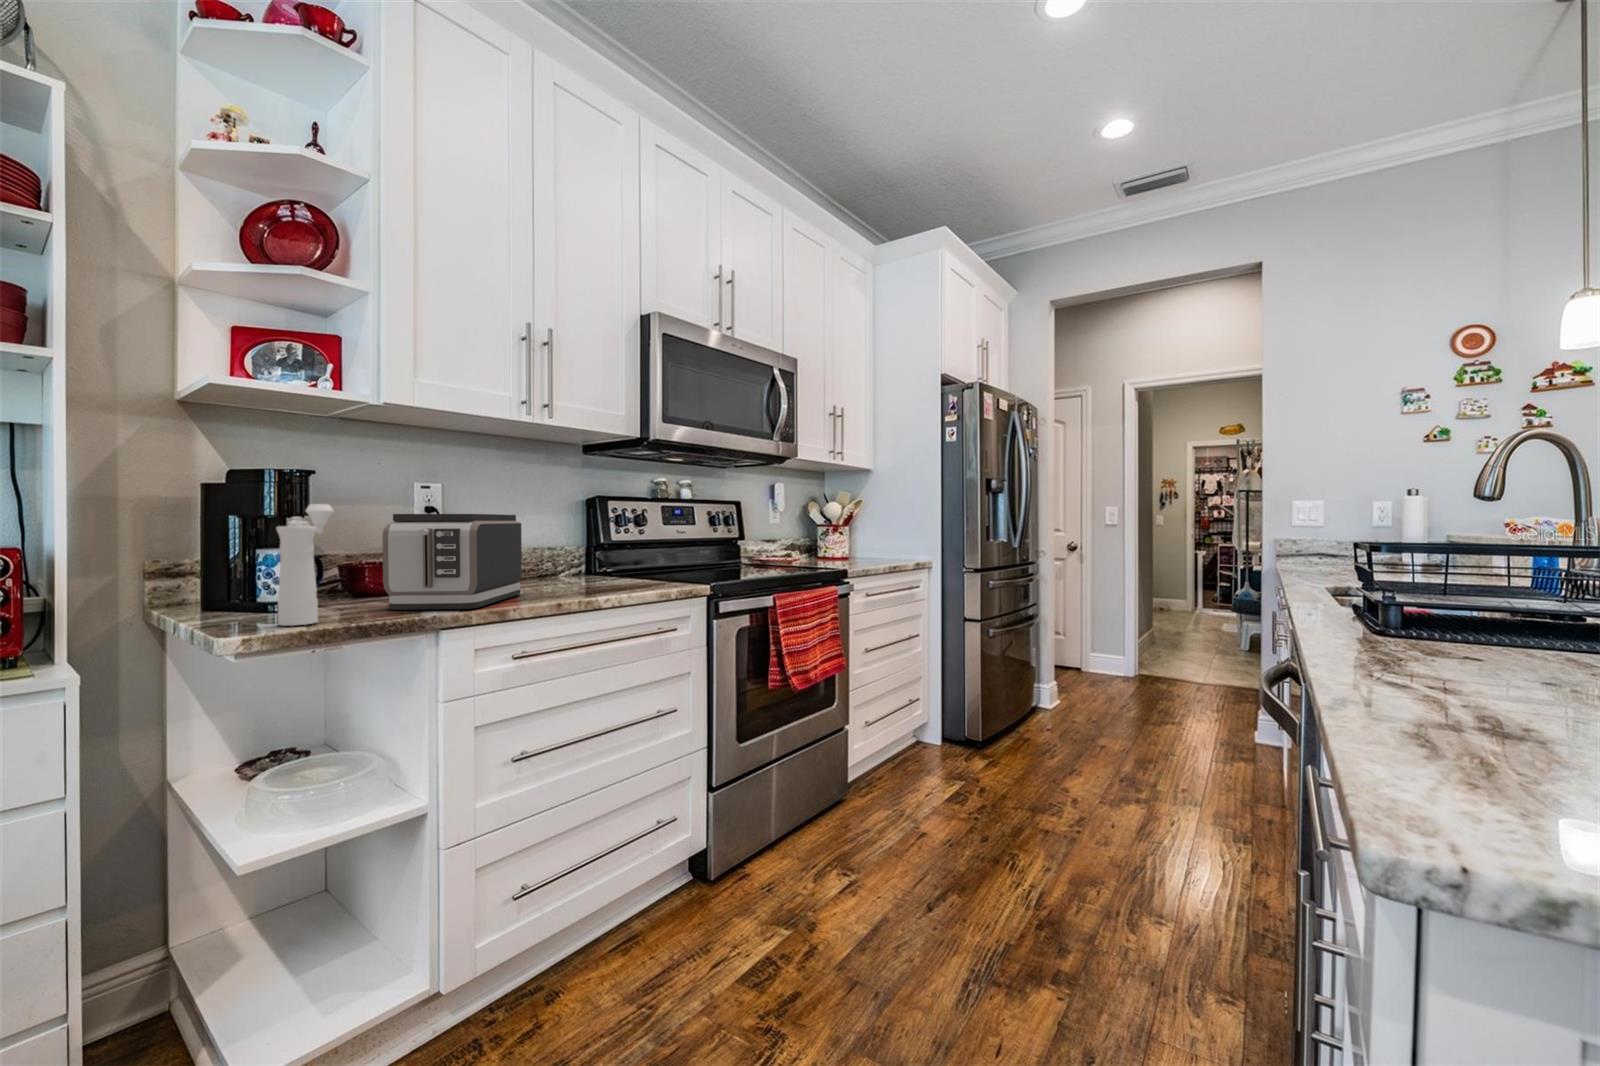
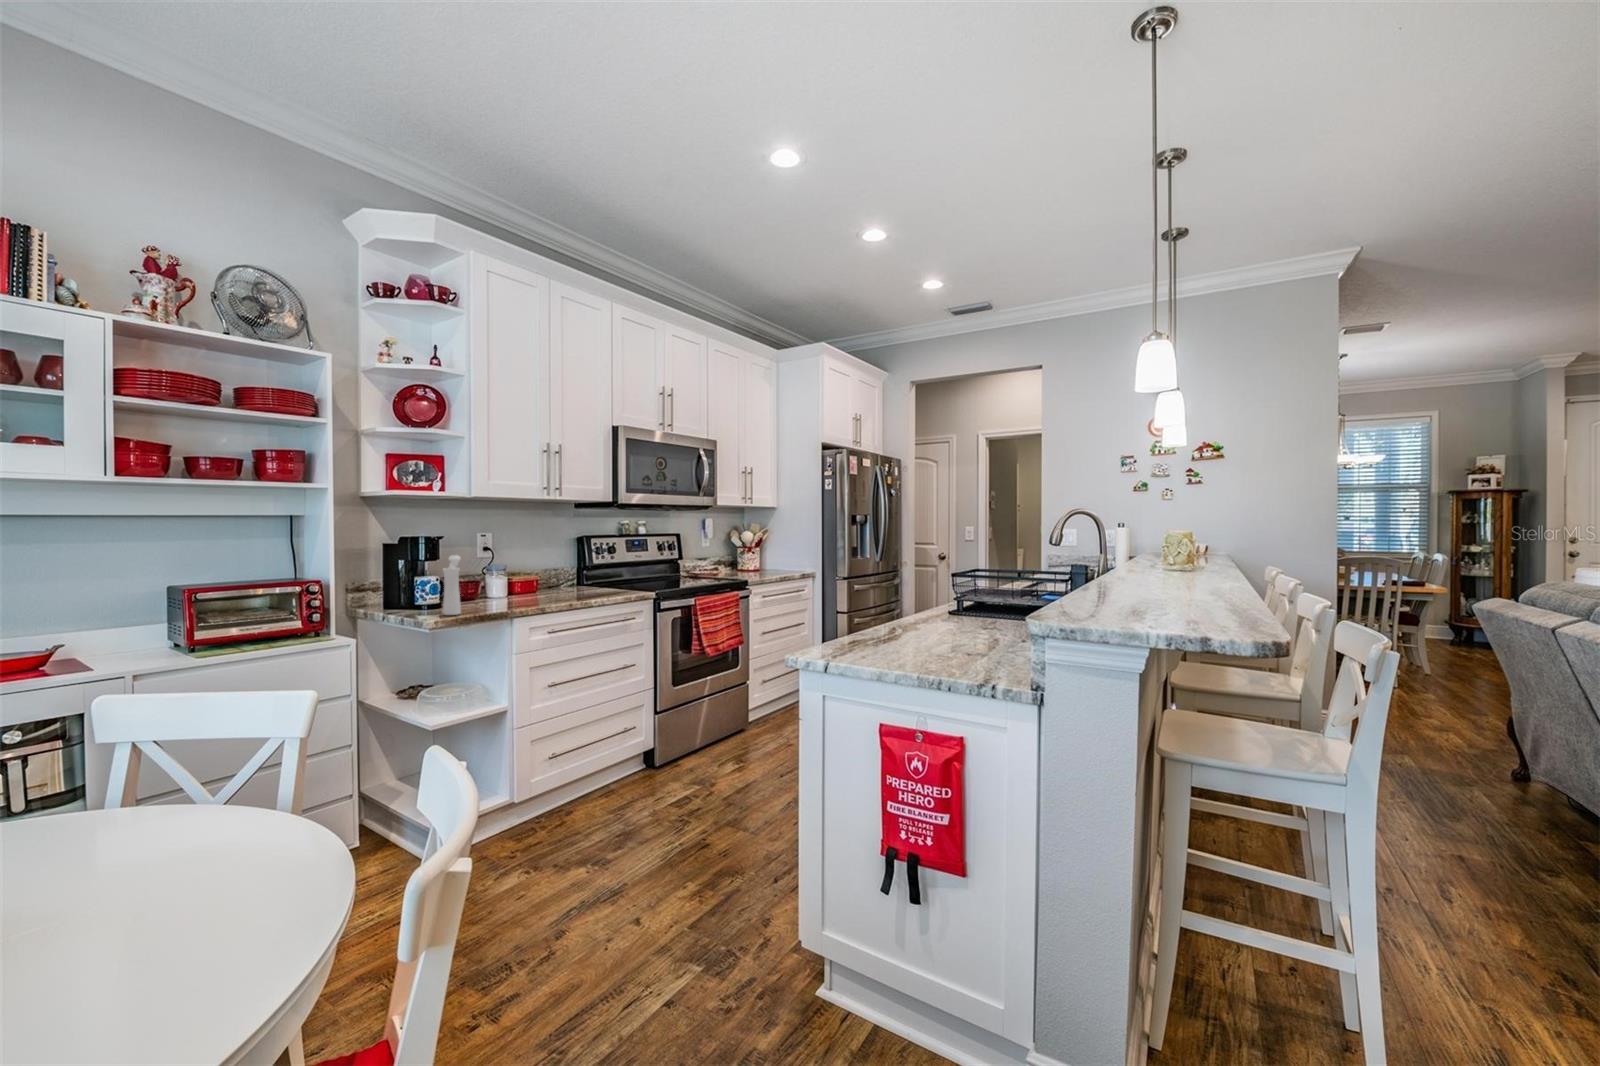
toaster: present [383,514,522,610] -> none [482,555,547,608]

